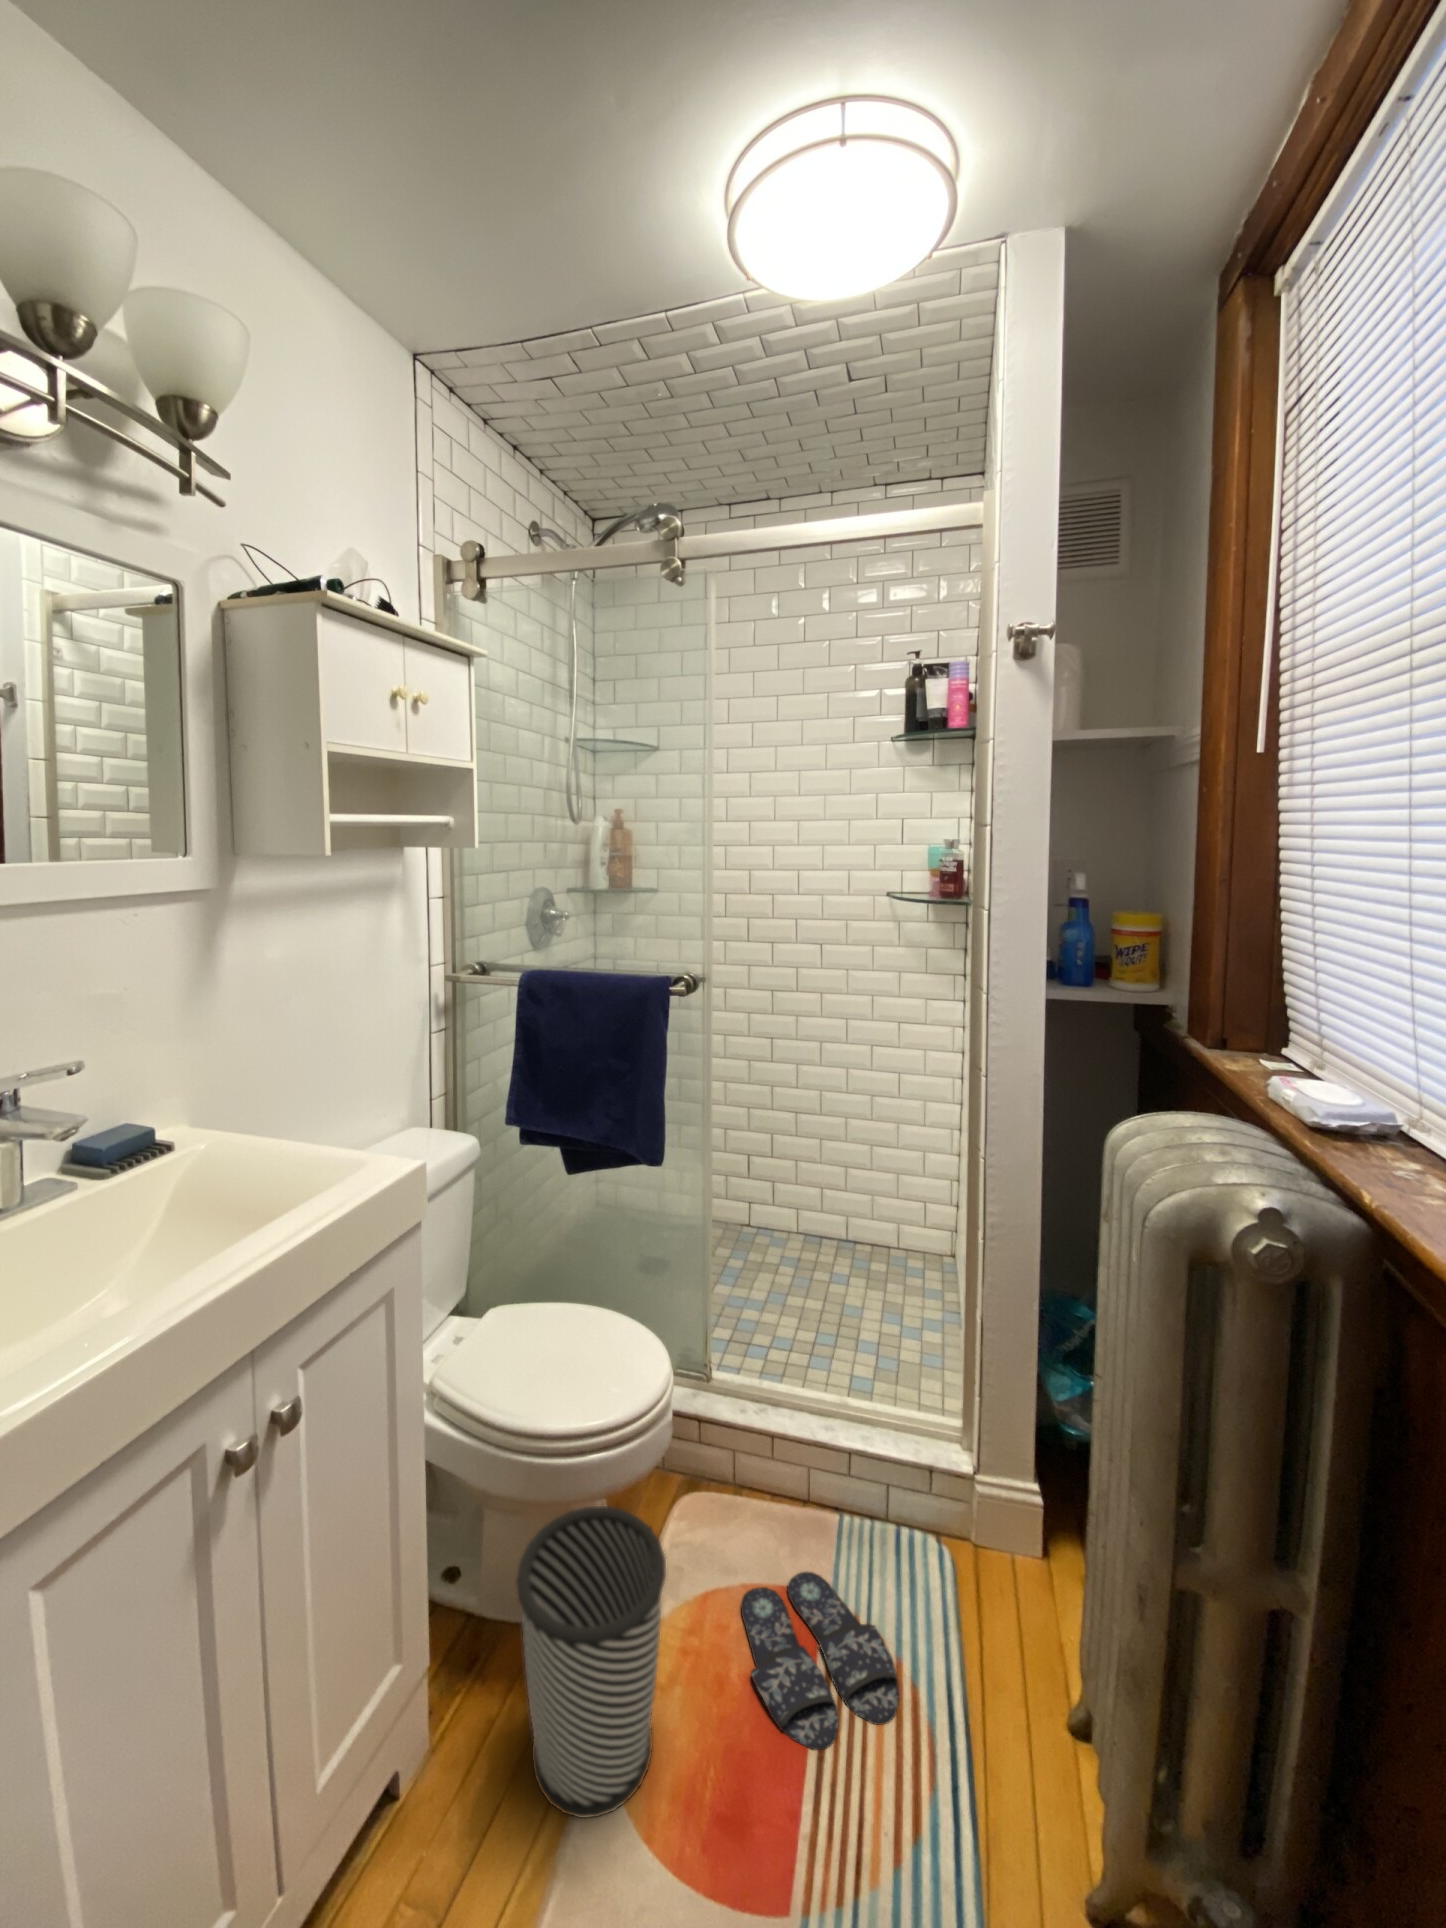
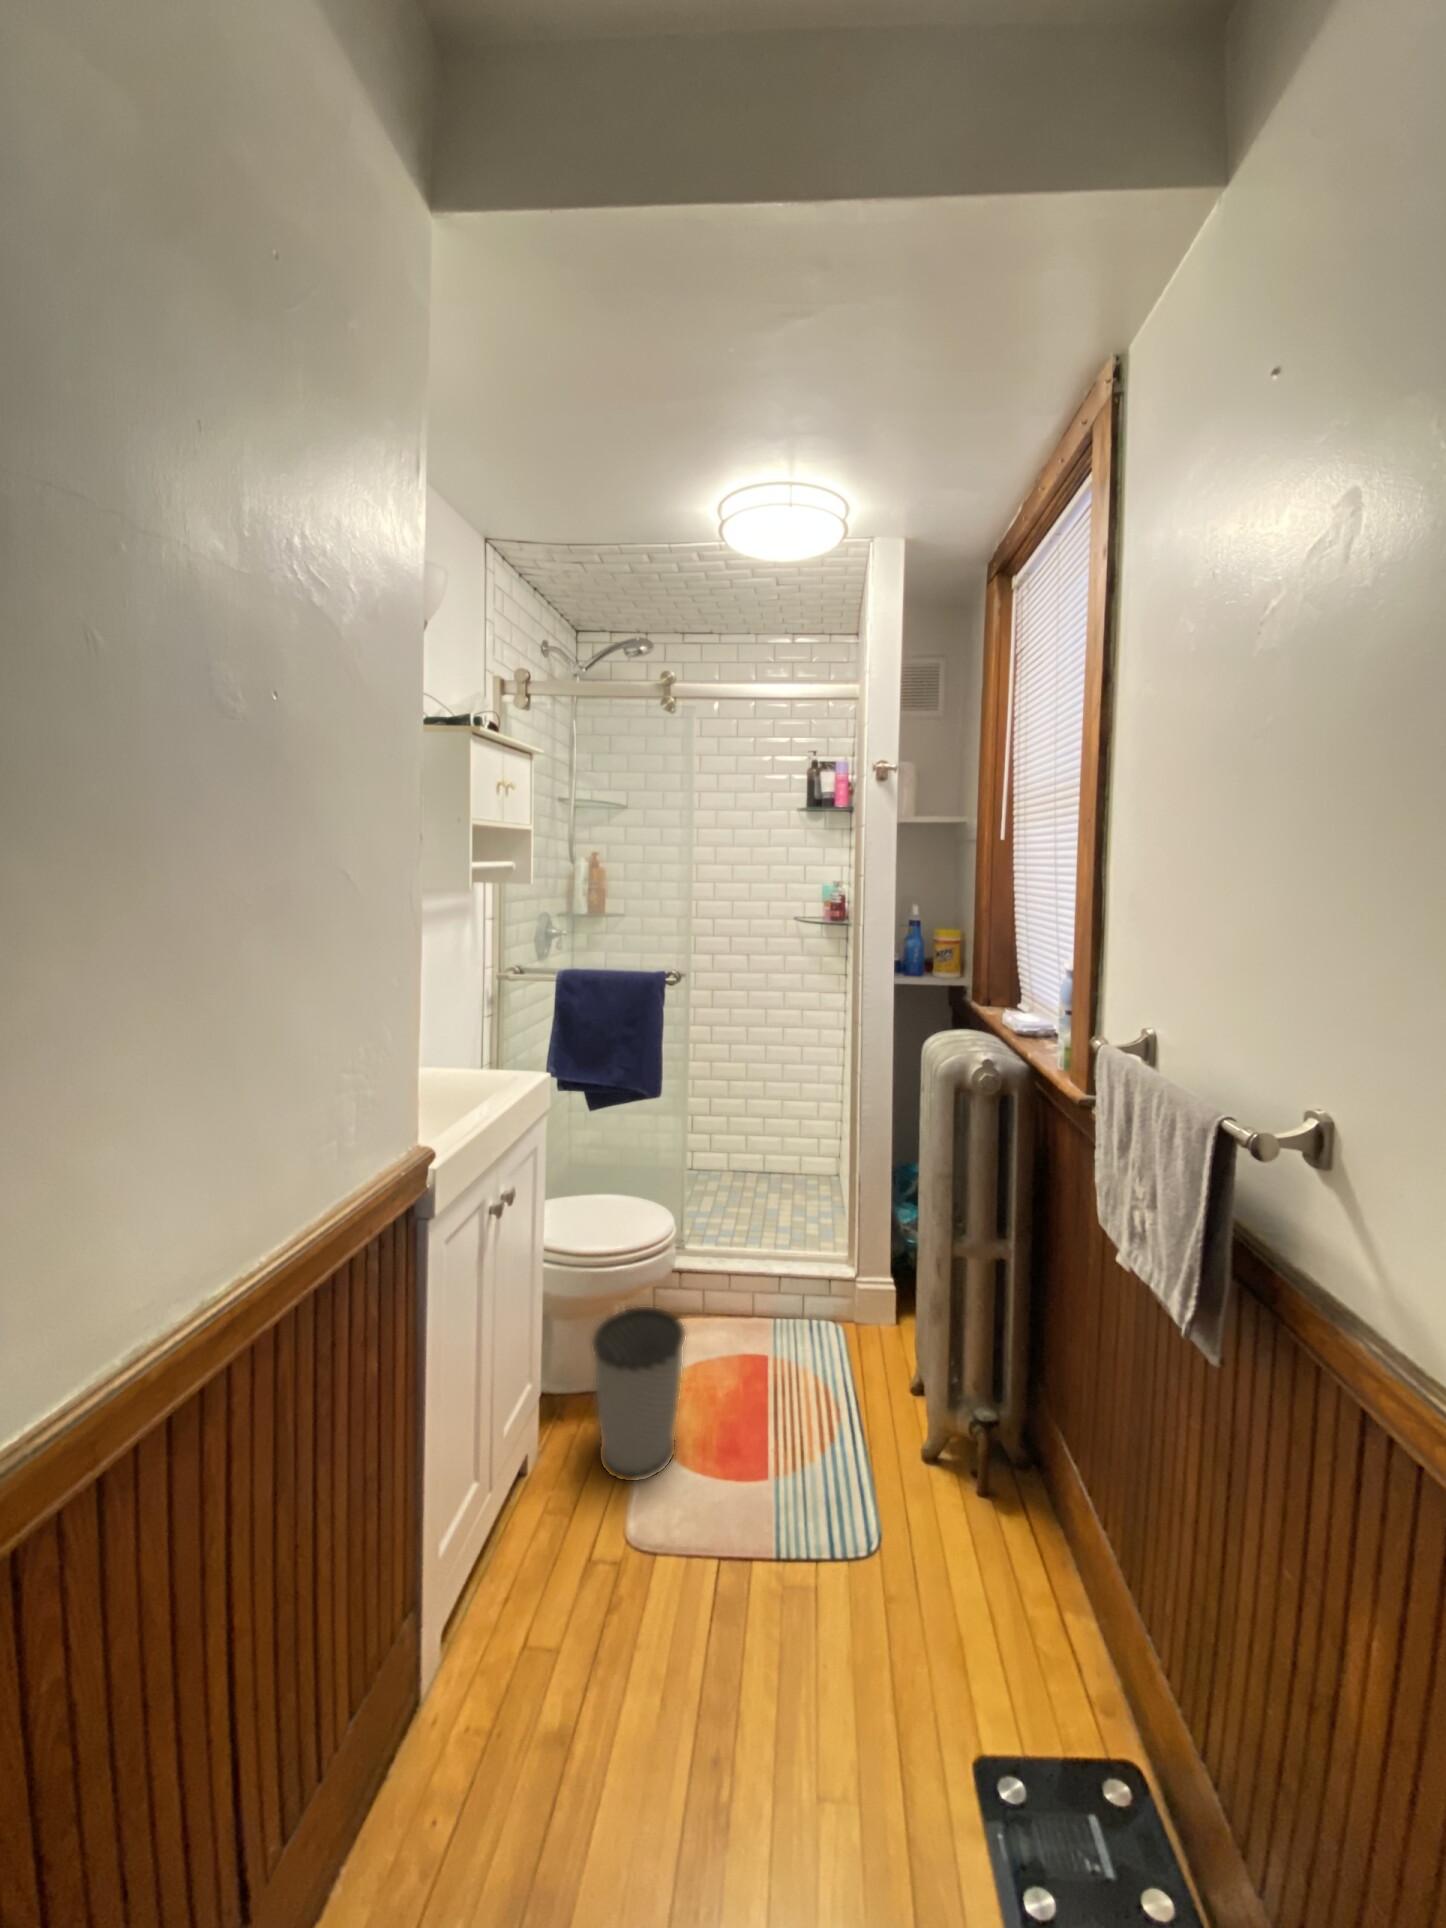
slippers: present [741,1572,899,1750] -> none [718,1349,817,1428]

